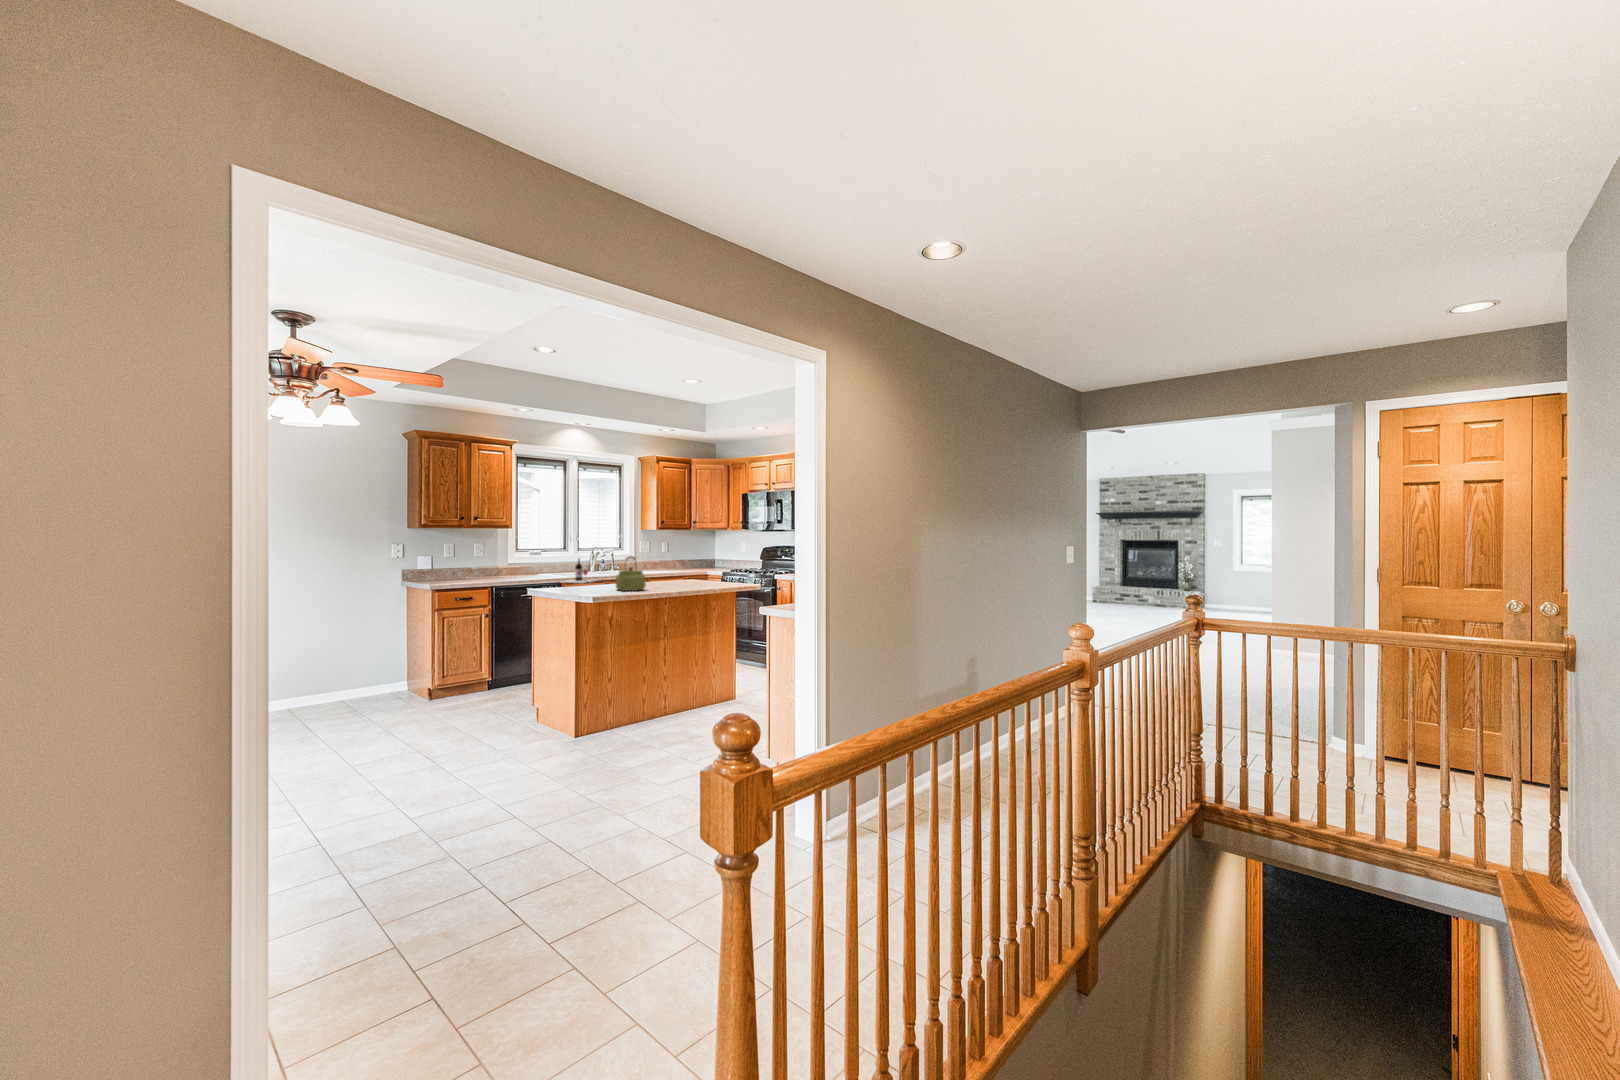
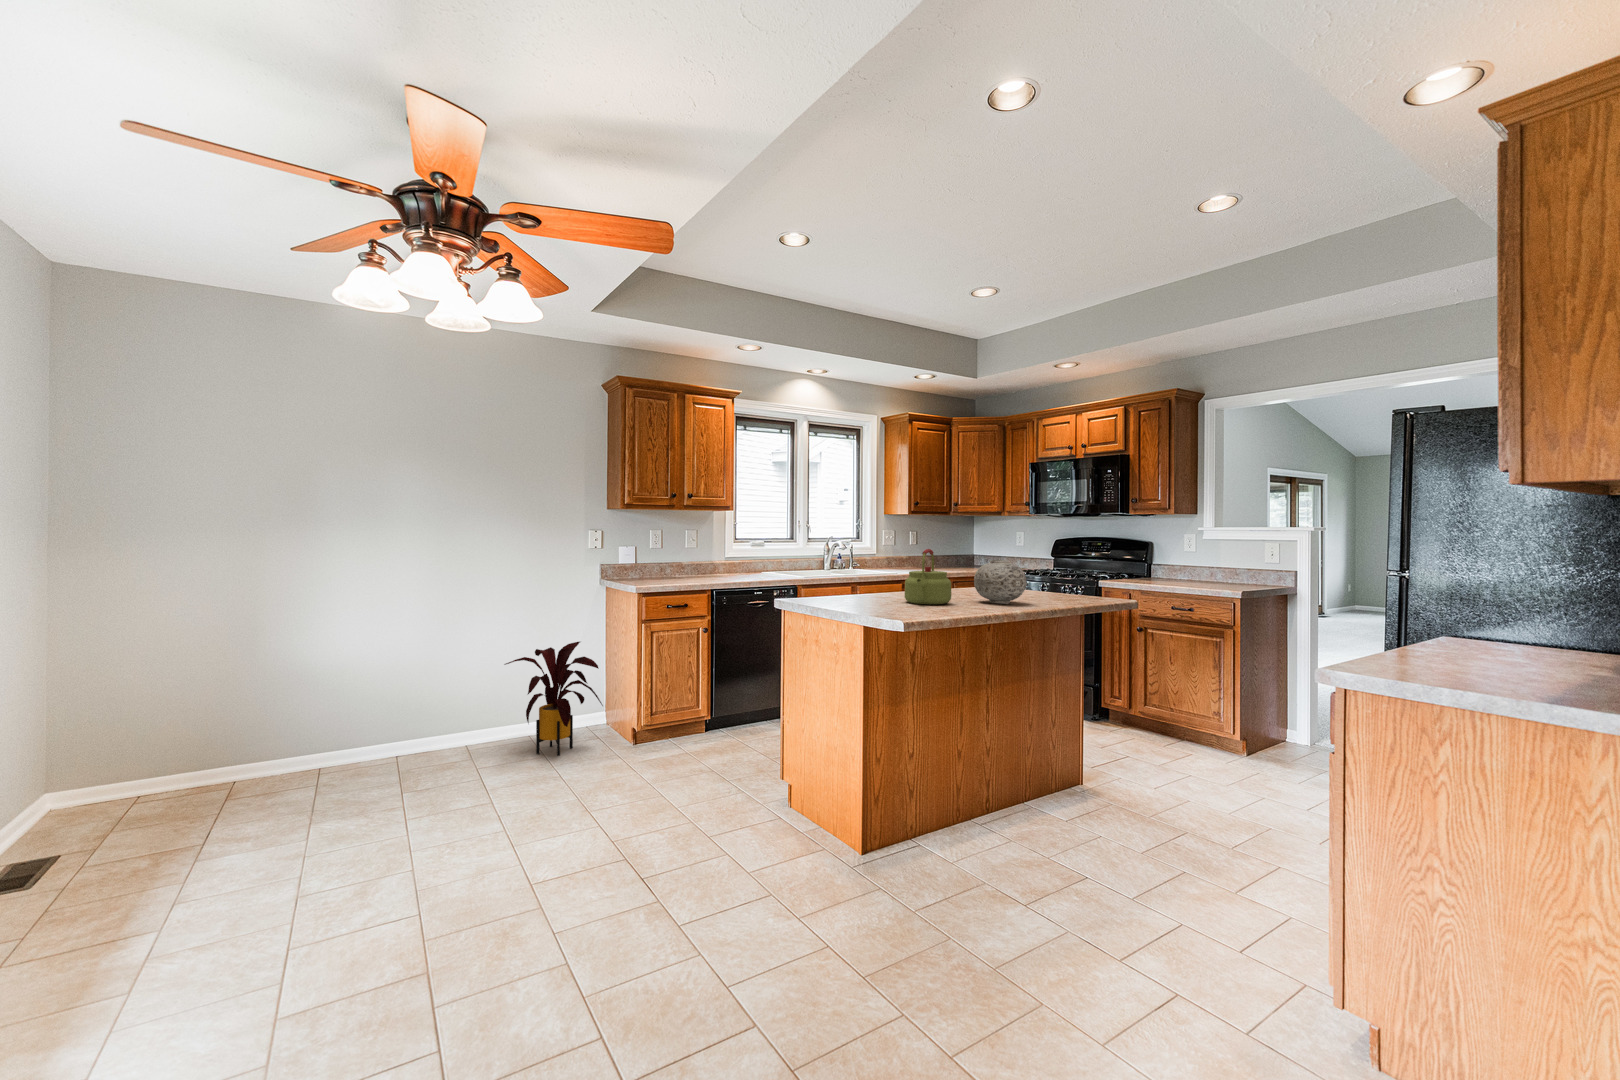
wine bottle: present [565,559,592,583] -> none [790,552,858,587]
vase: none [663,563,695,589] -> present [974,560,1026,604]
house plant: none [321,627,404,710] -> present [505,642,603,756]

